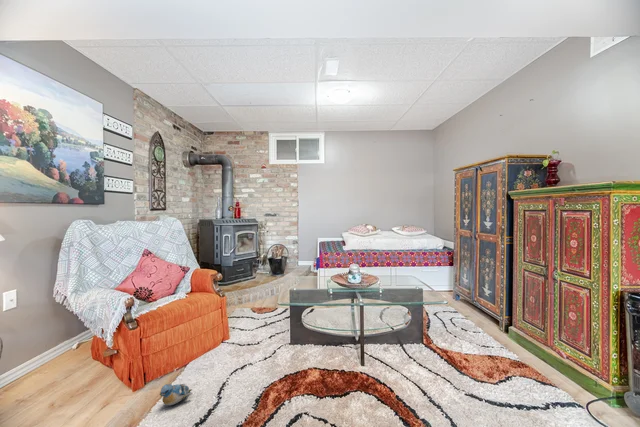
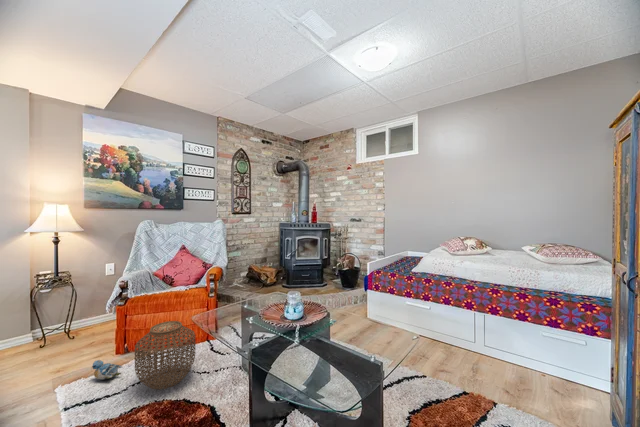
woven basket: none [220,315,274,382] -> present [134,321,196,389]

